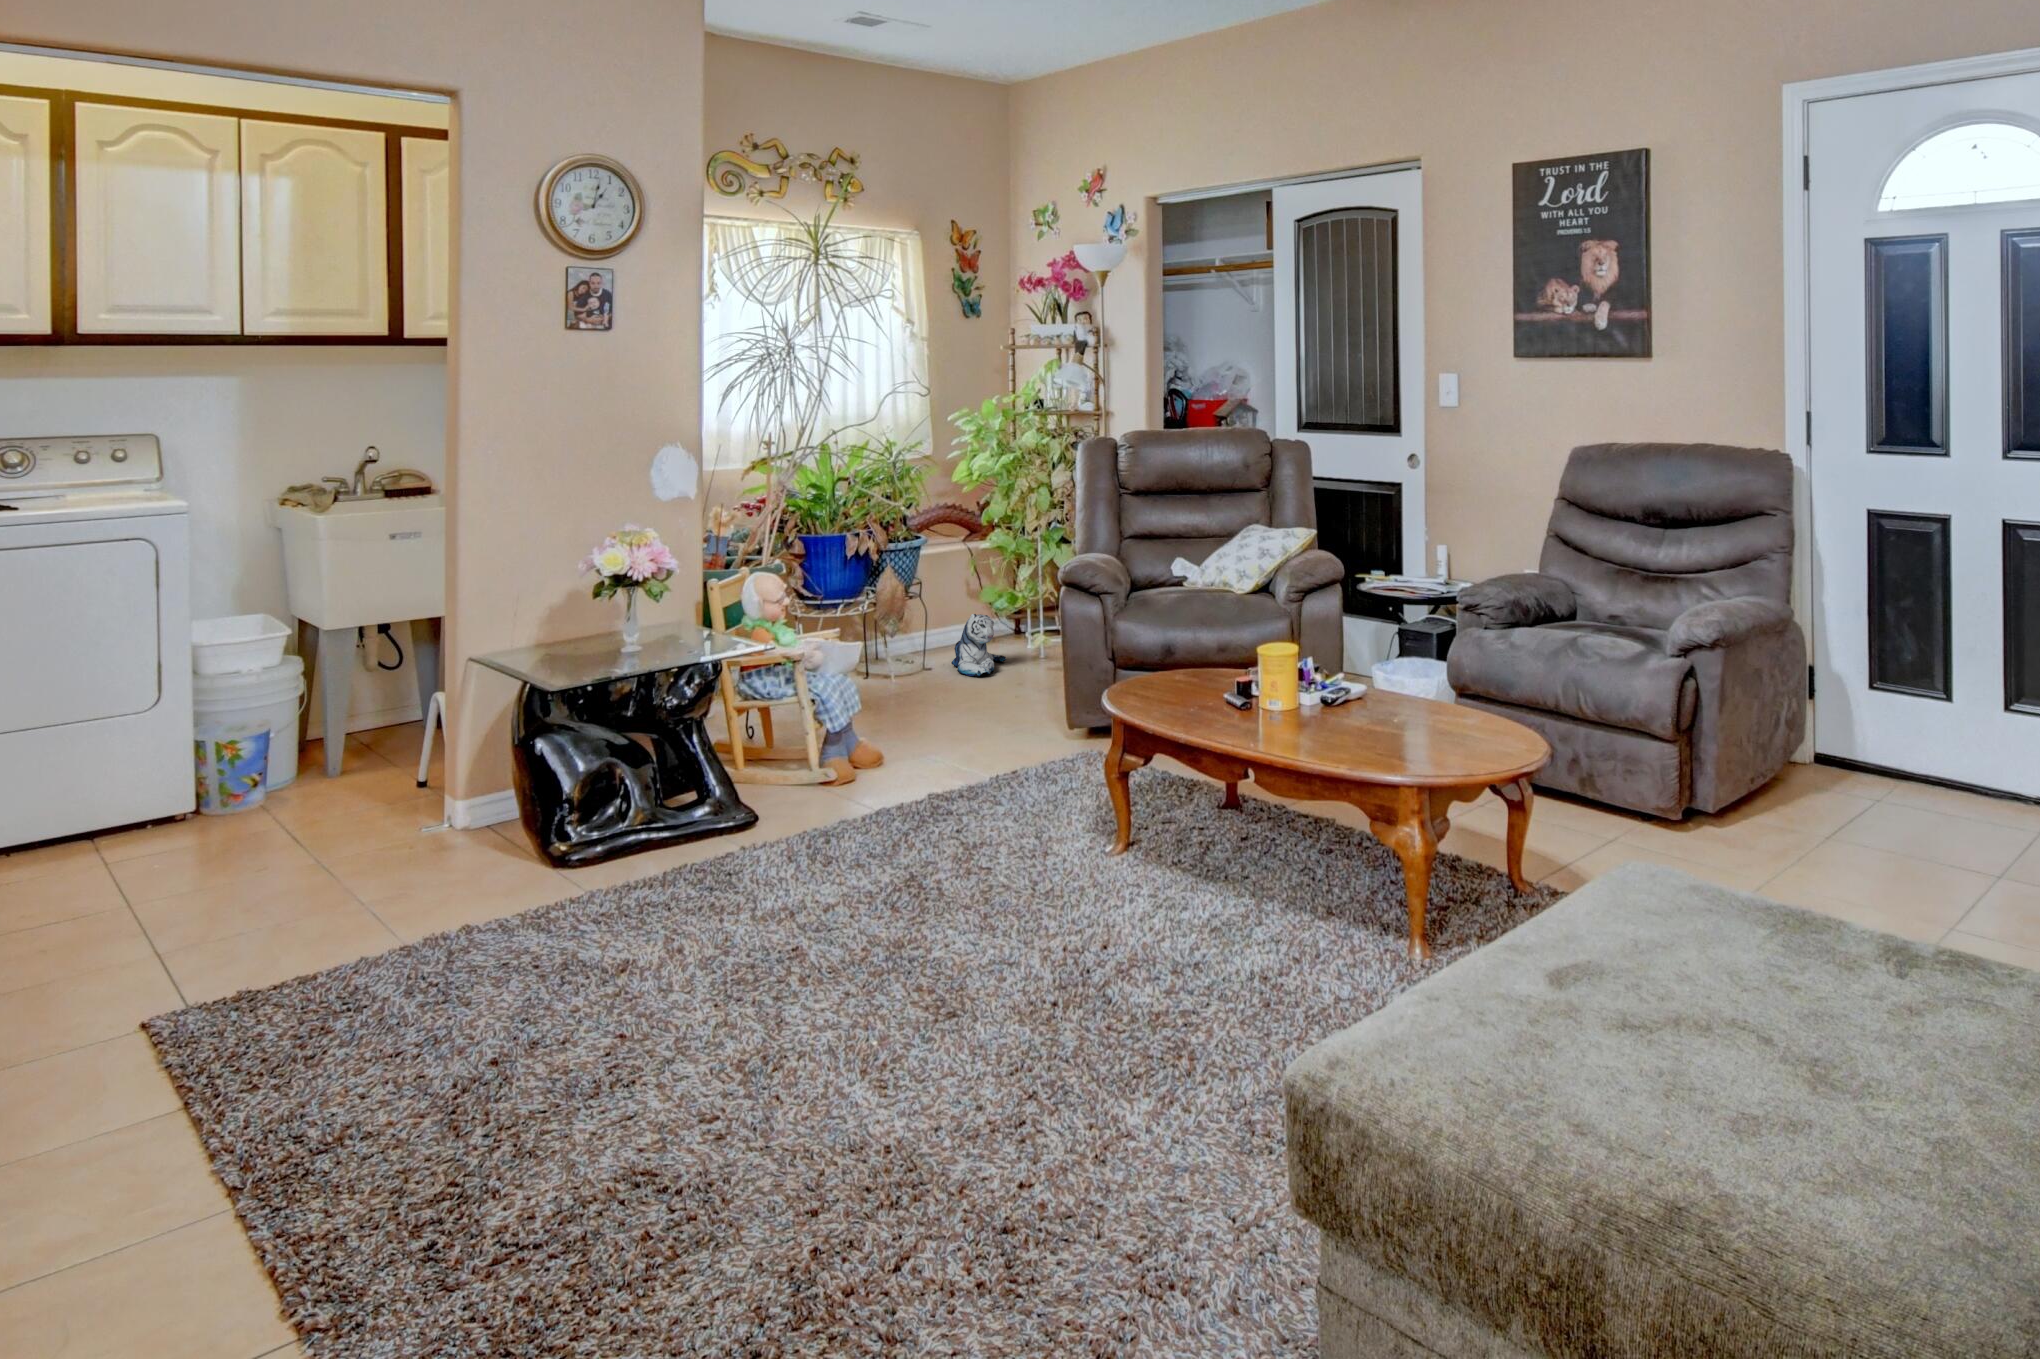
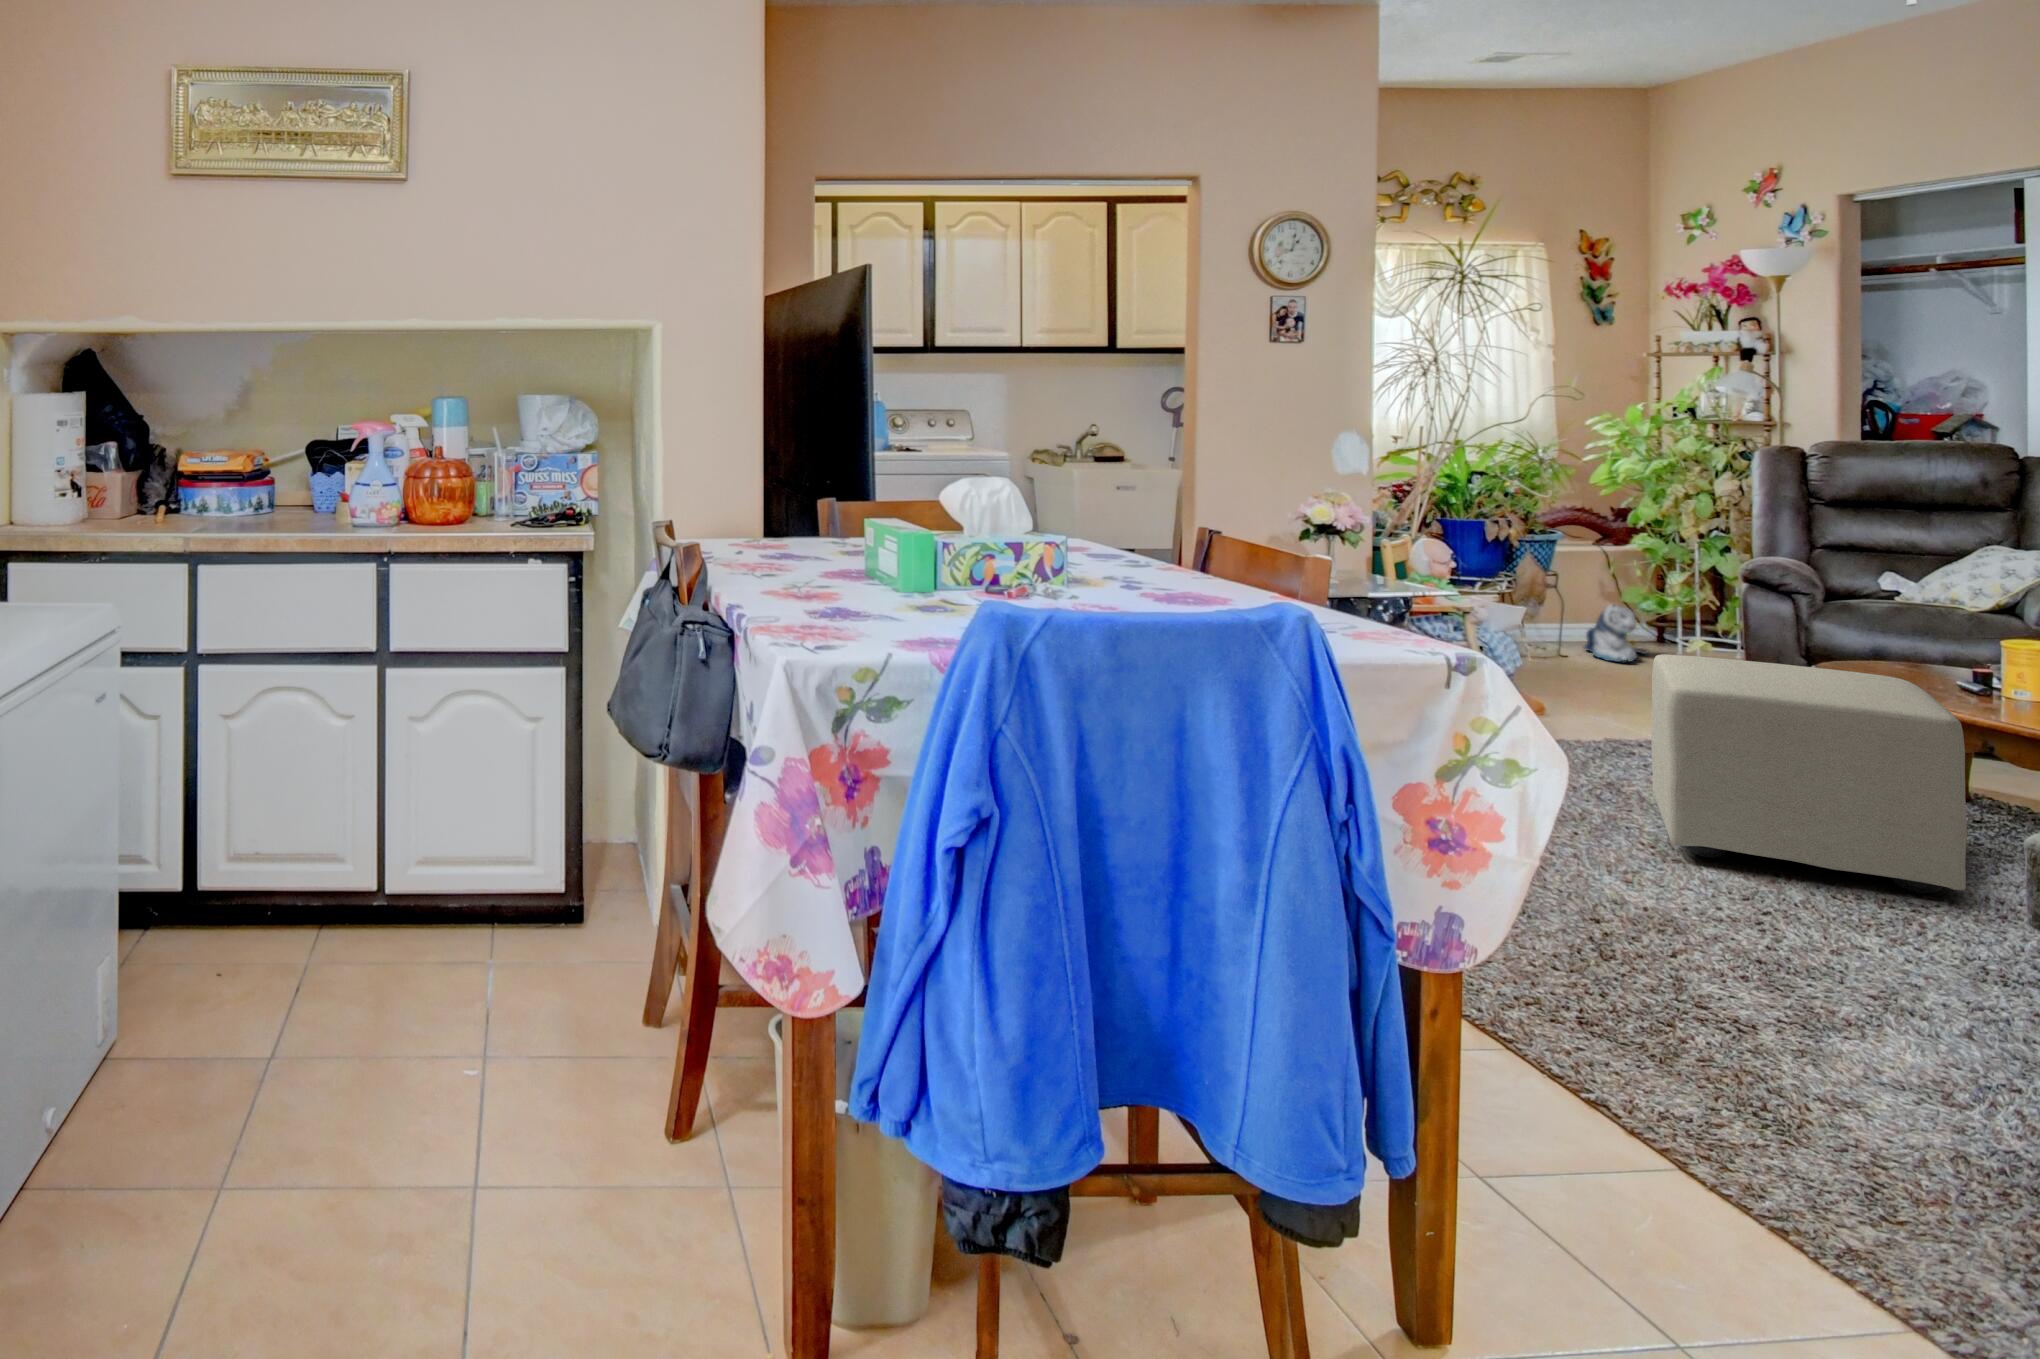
ottoman: none [954,692,1208,956] -> present [1651,654,1967,893]

